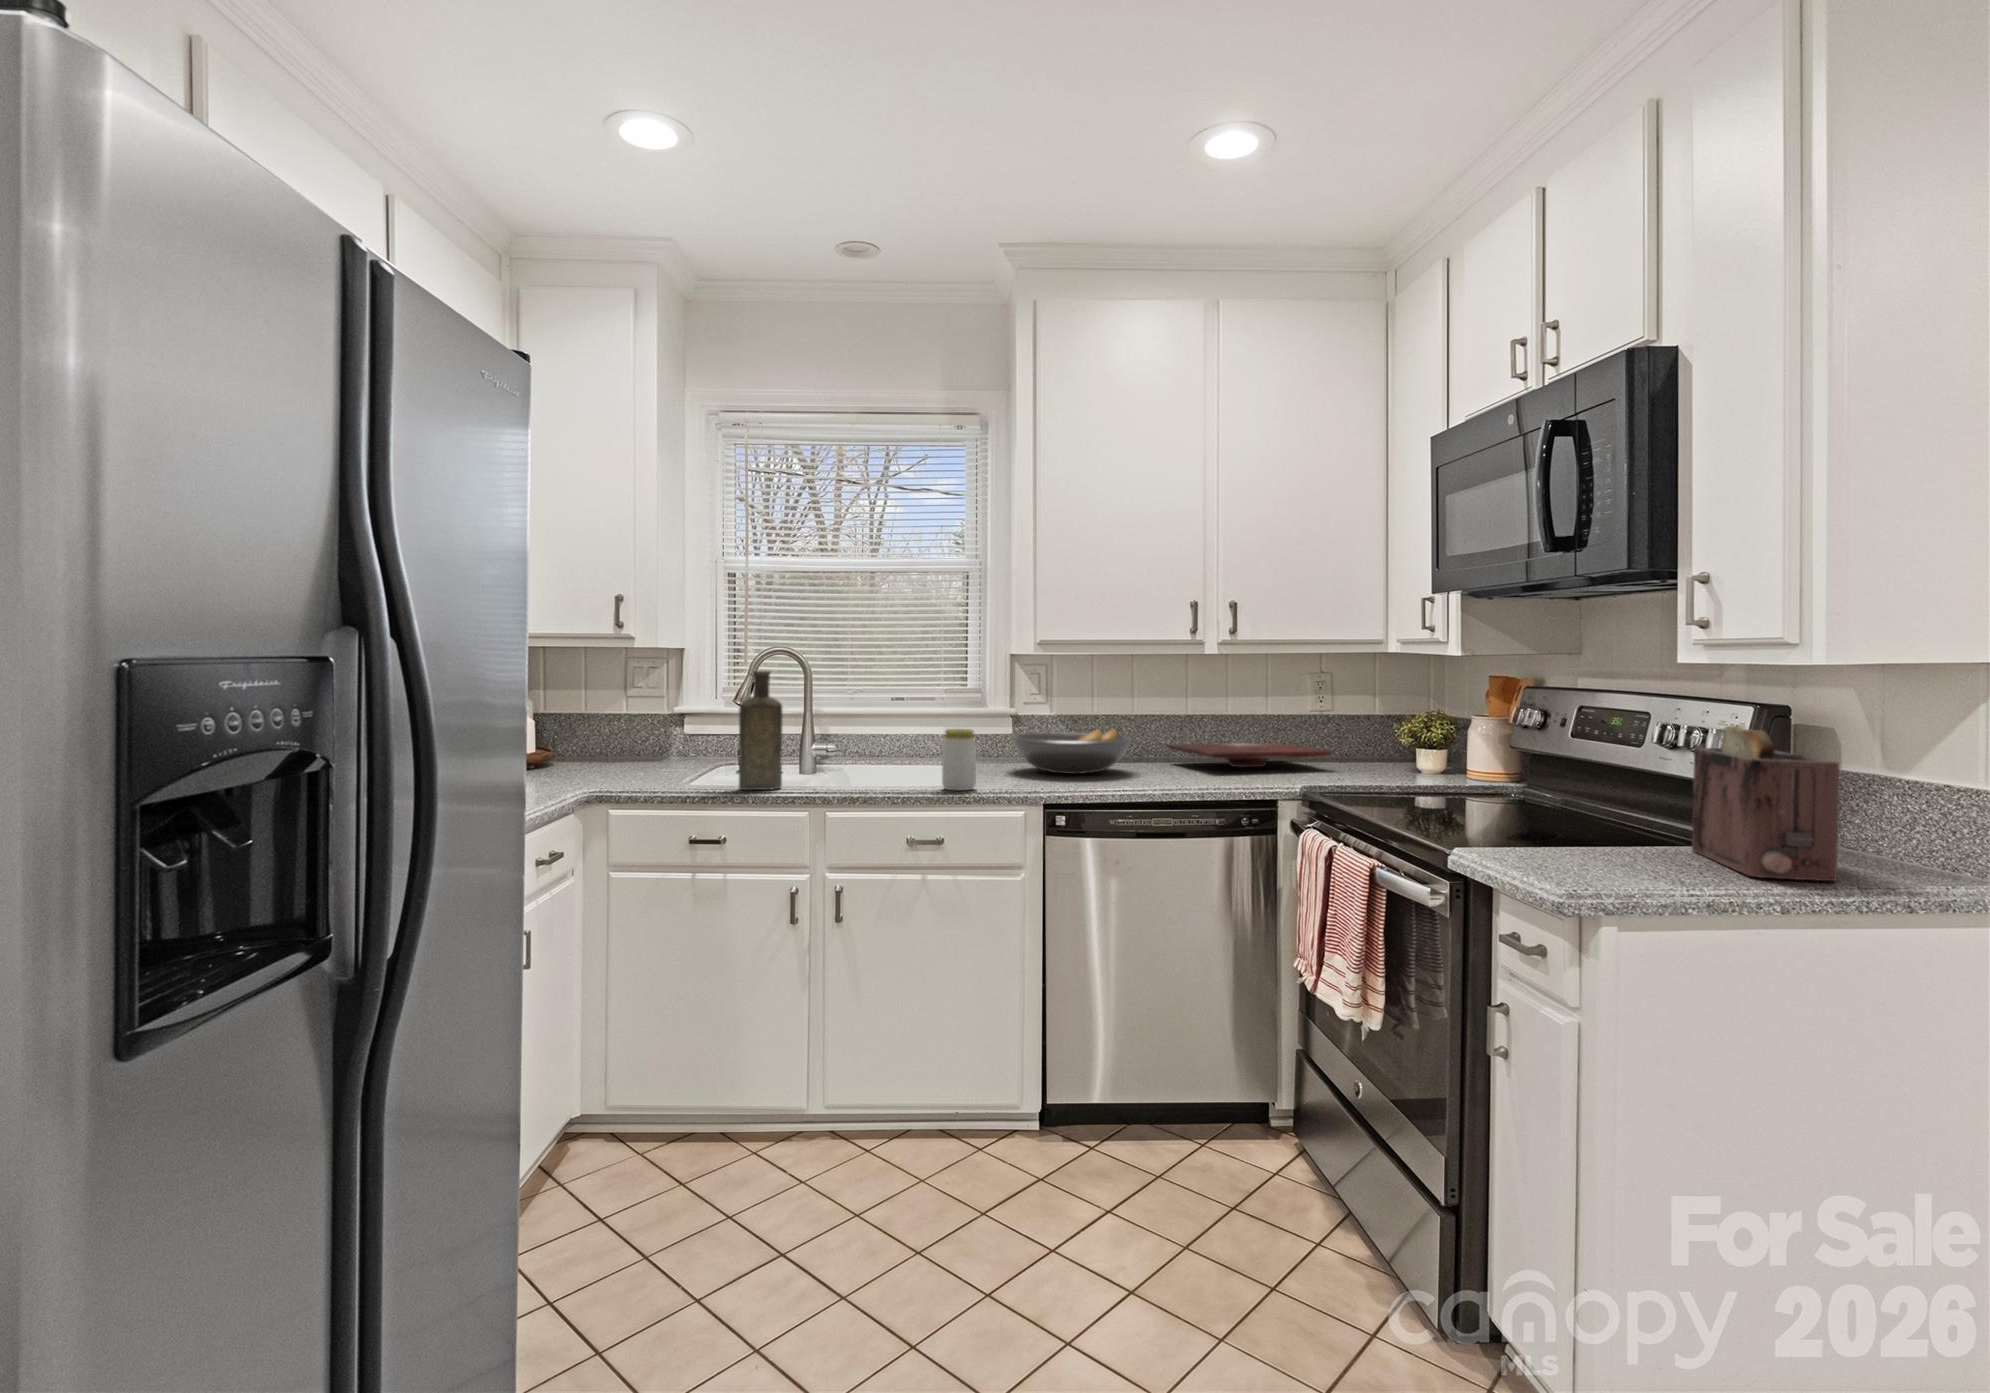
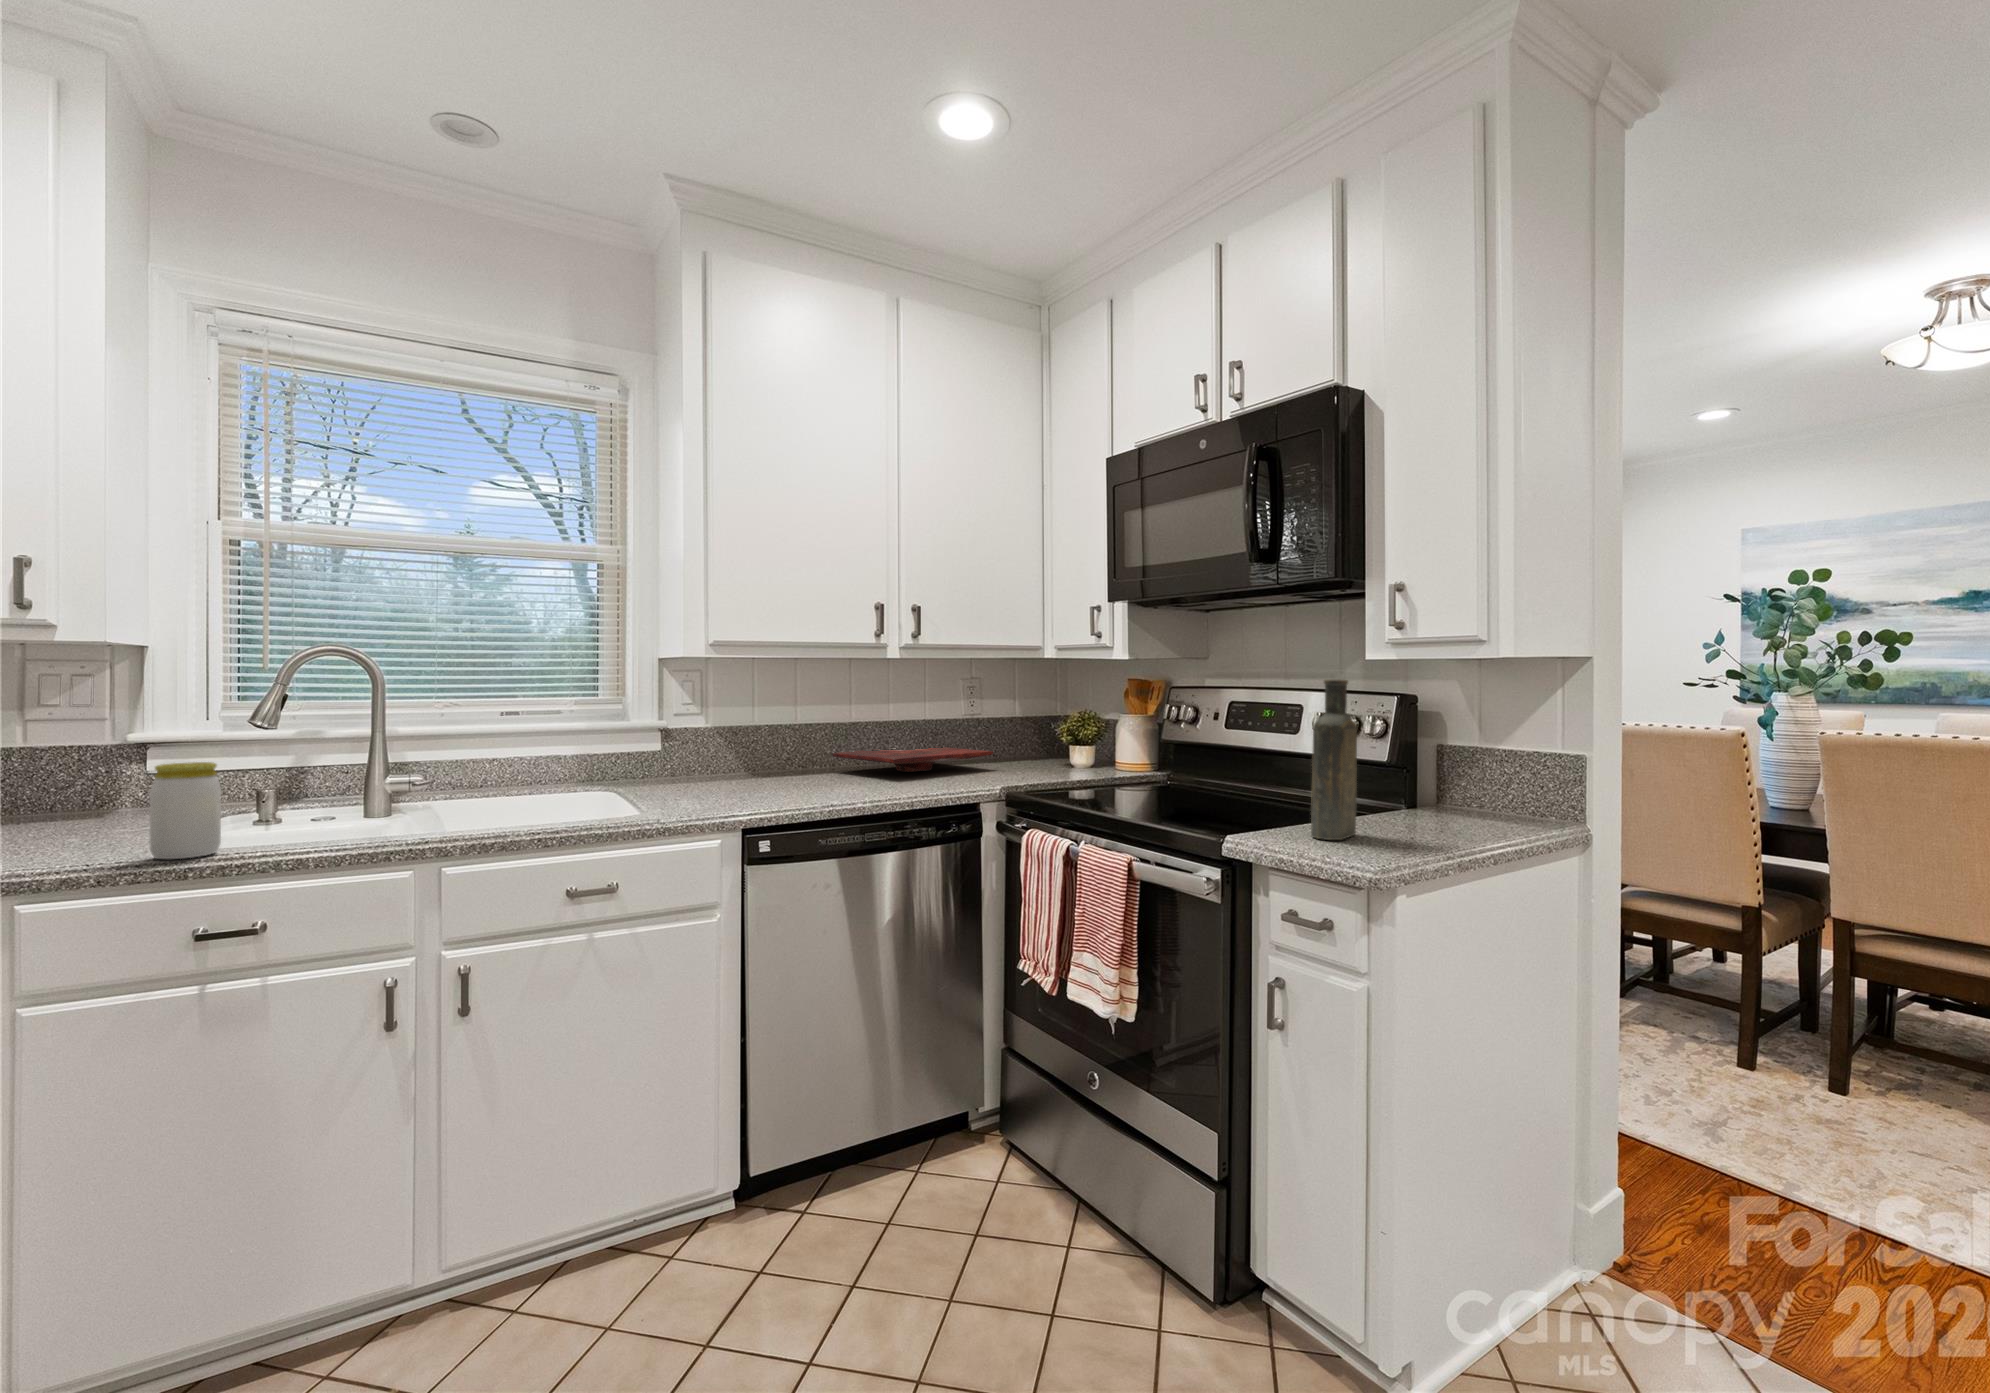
bottle: present [739,671,783,790] -> present [1311,679,1357,840]
toaster: present [1692,726,1839,881] -> none [1374,711,1507,838]
jar: present [942,729,976,790] -> present [150,762,221,859]
fruit bowl: present [1012,729,1132,774] -> none [673,737,815,790]

